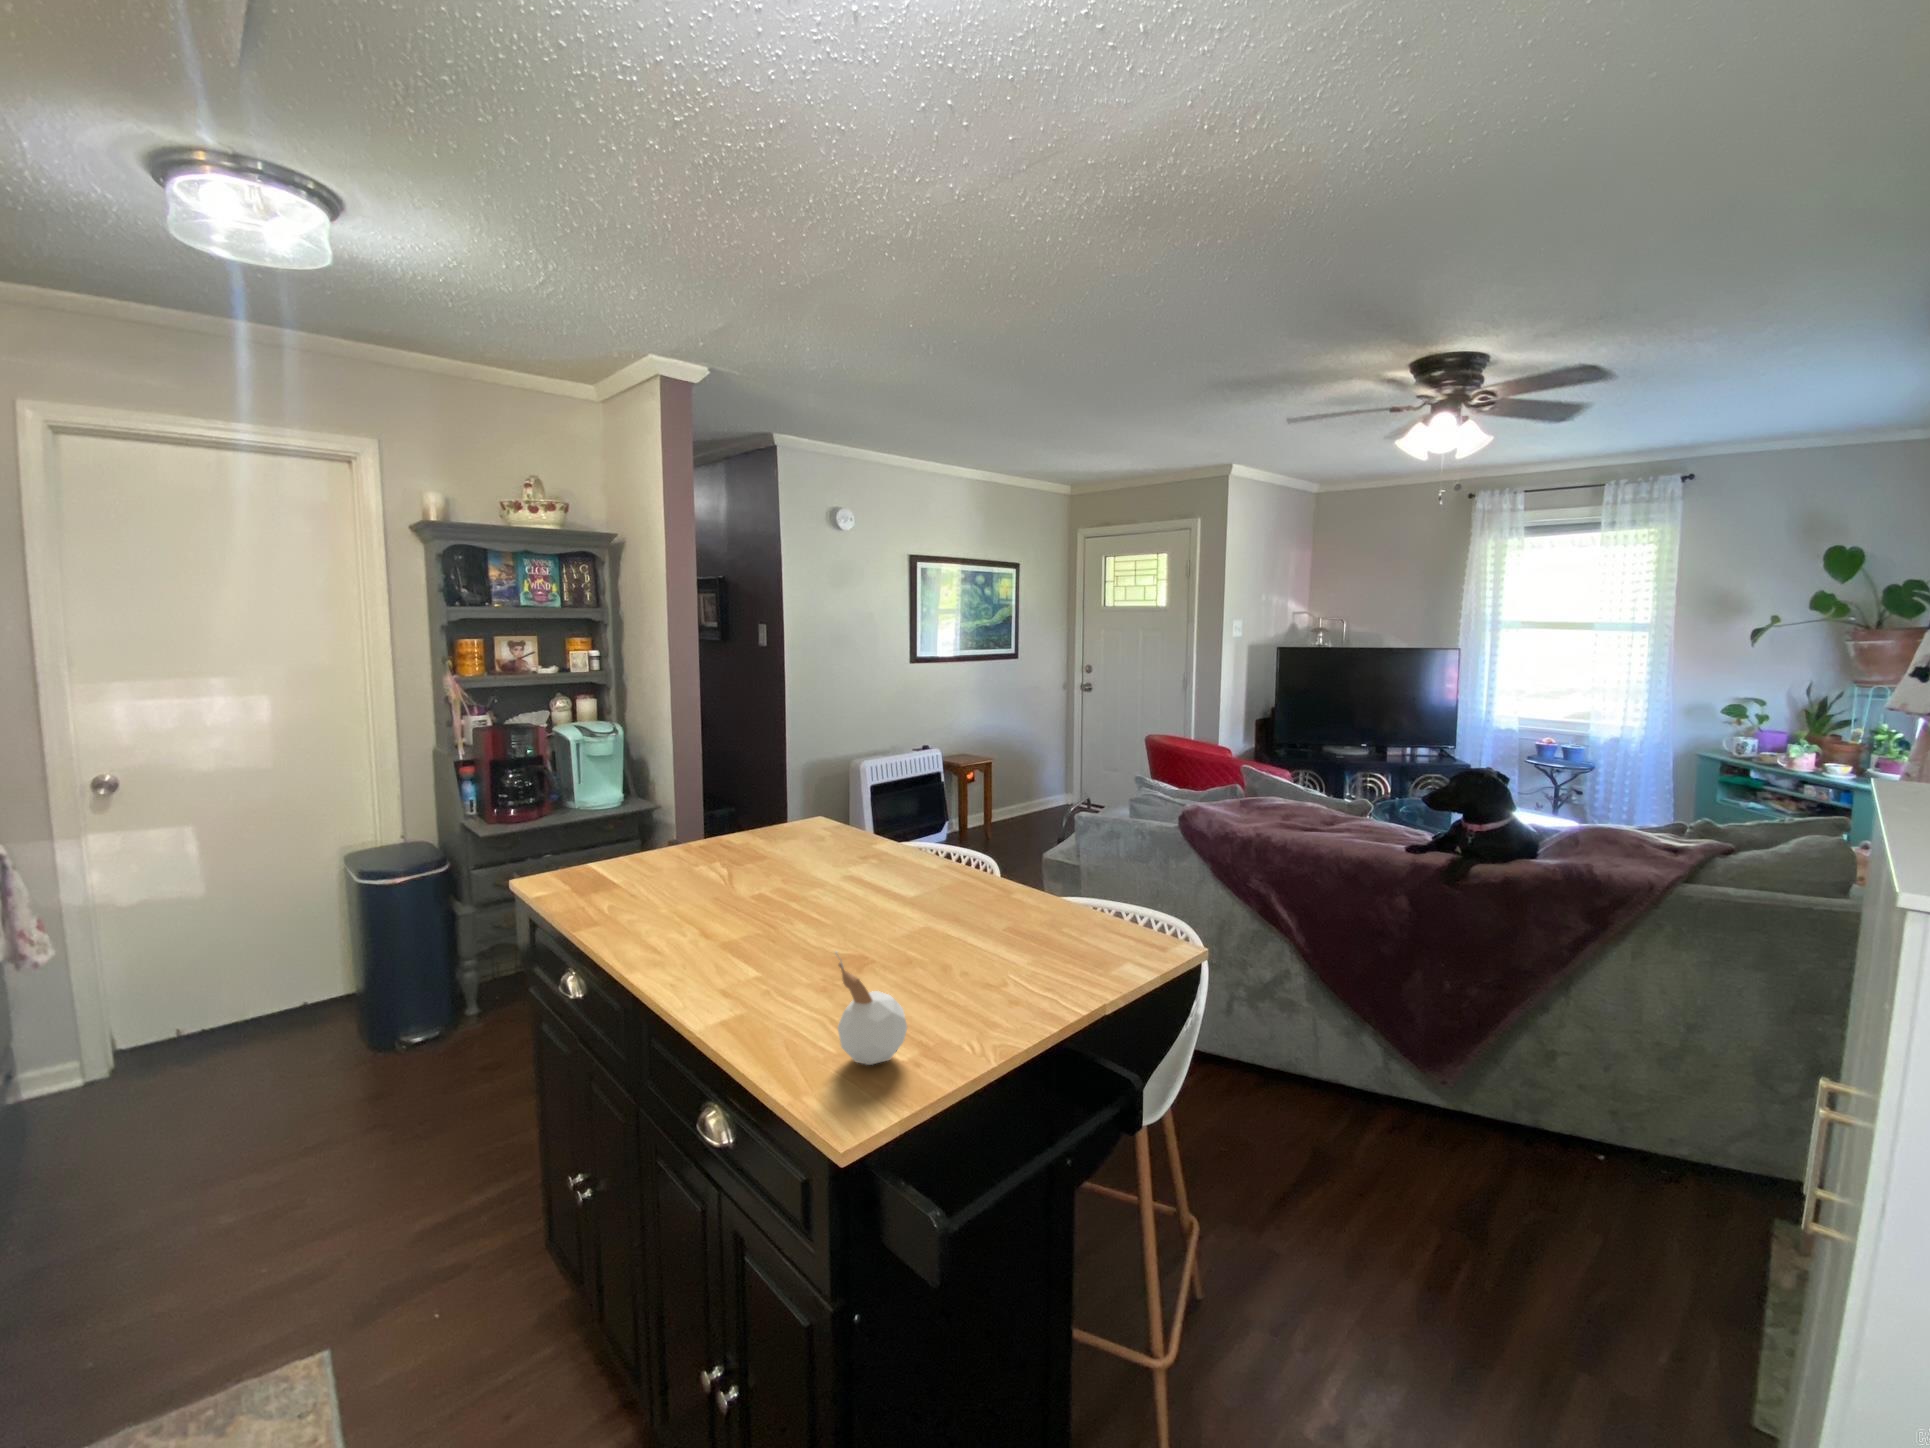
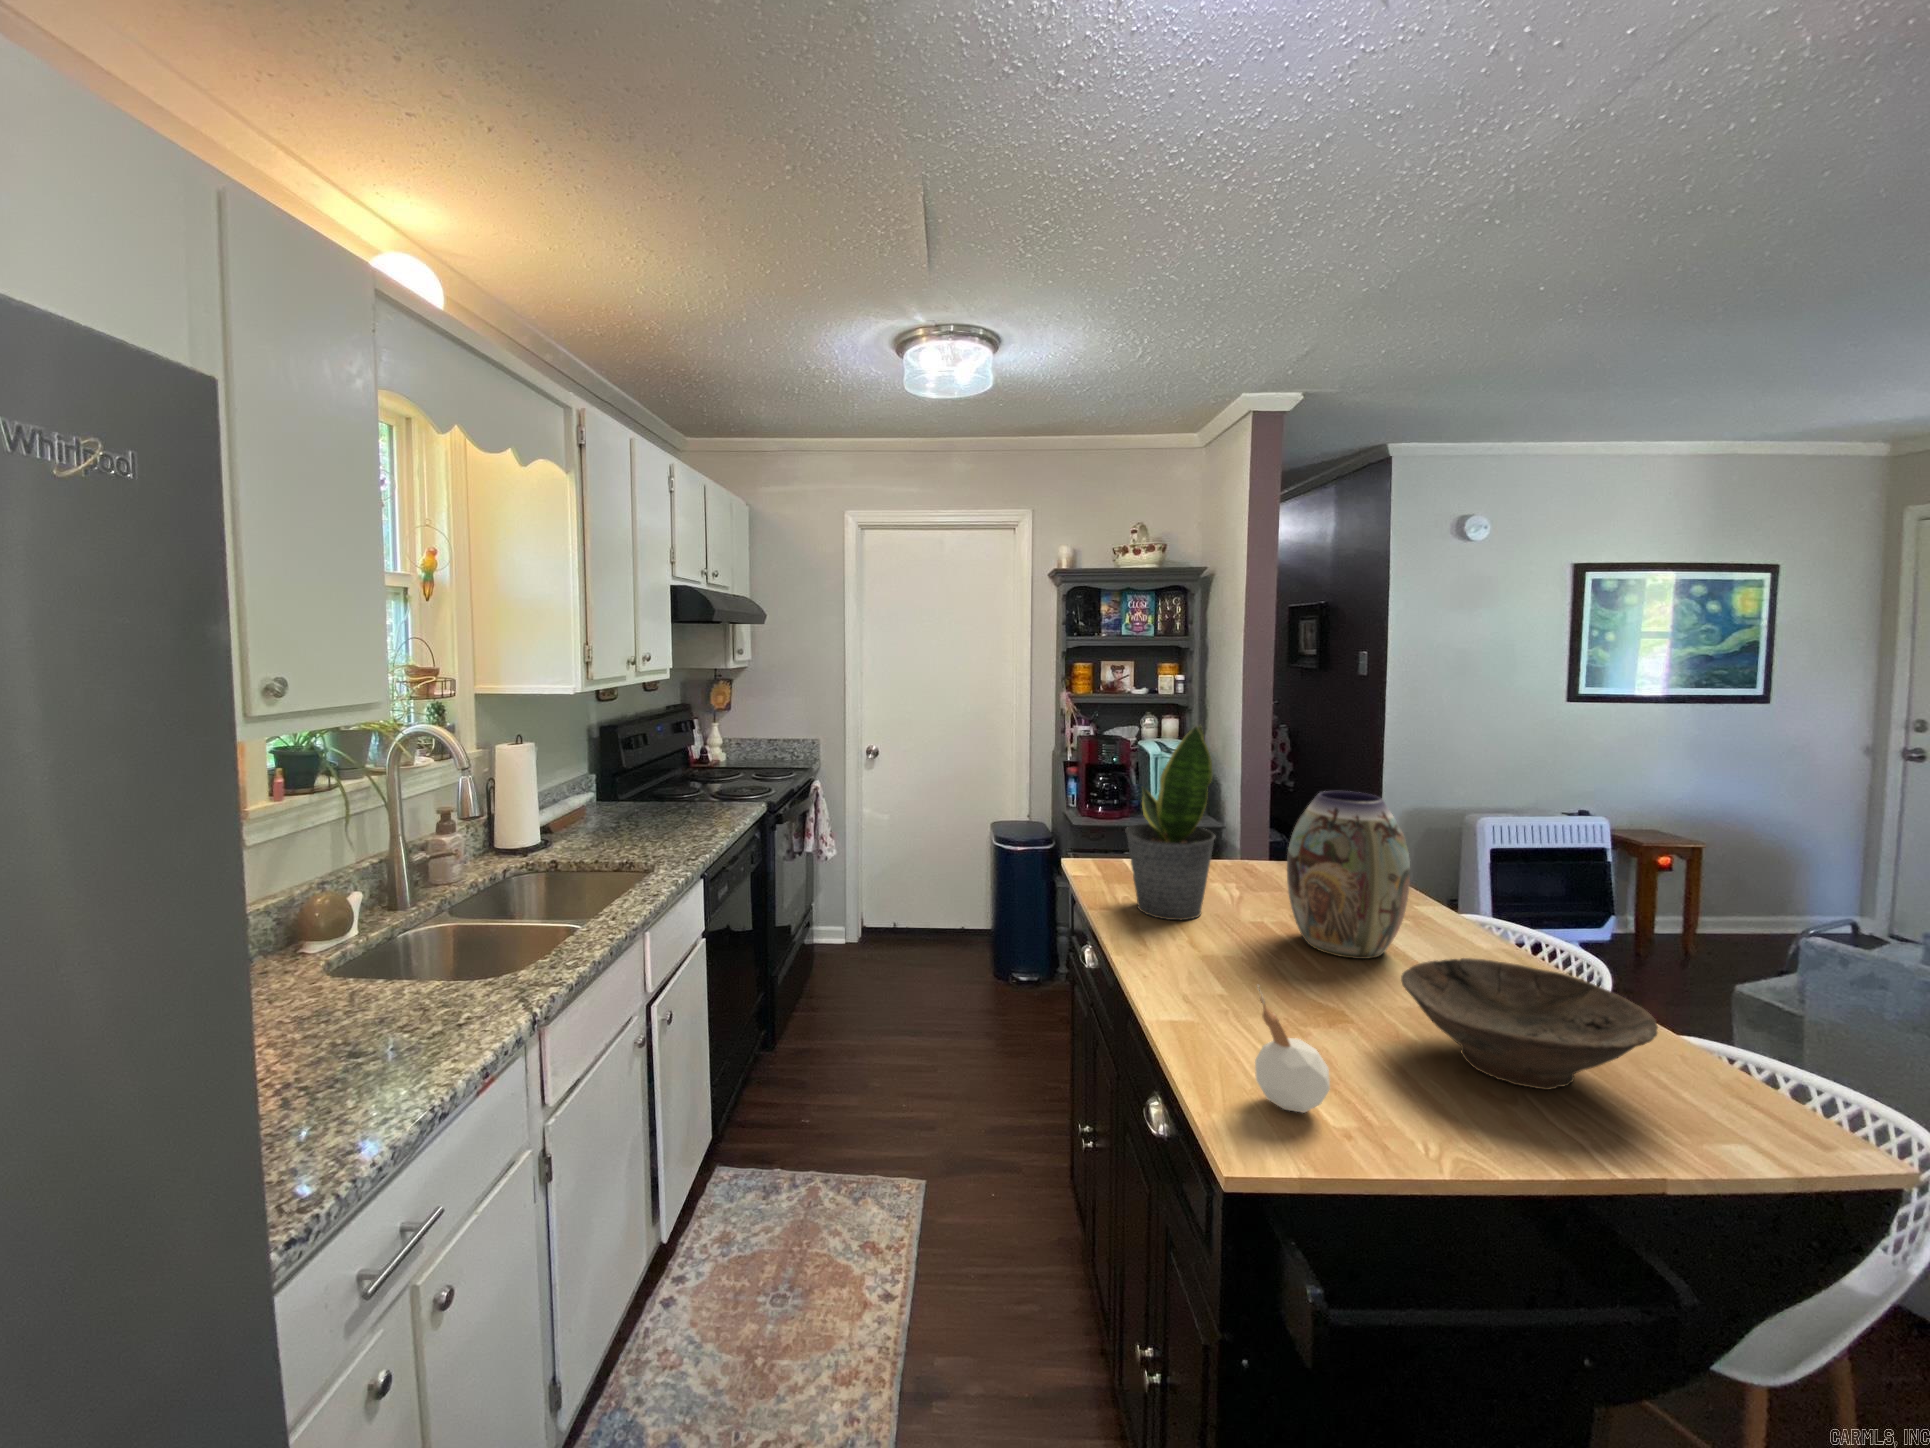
potted plant: none [603,695,709,916] -> present [1125,726,1216,920]
vase: none [786,747,890,903] -> present [1287,791,1410,959]
bowl: none [920,867,1089,966] -> present [1401,958,1658,1090]

